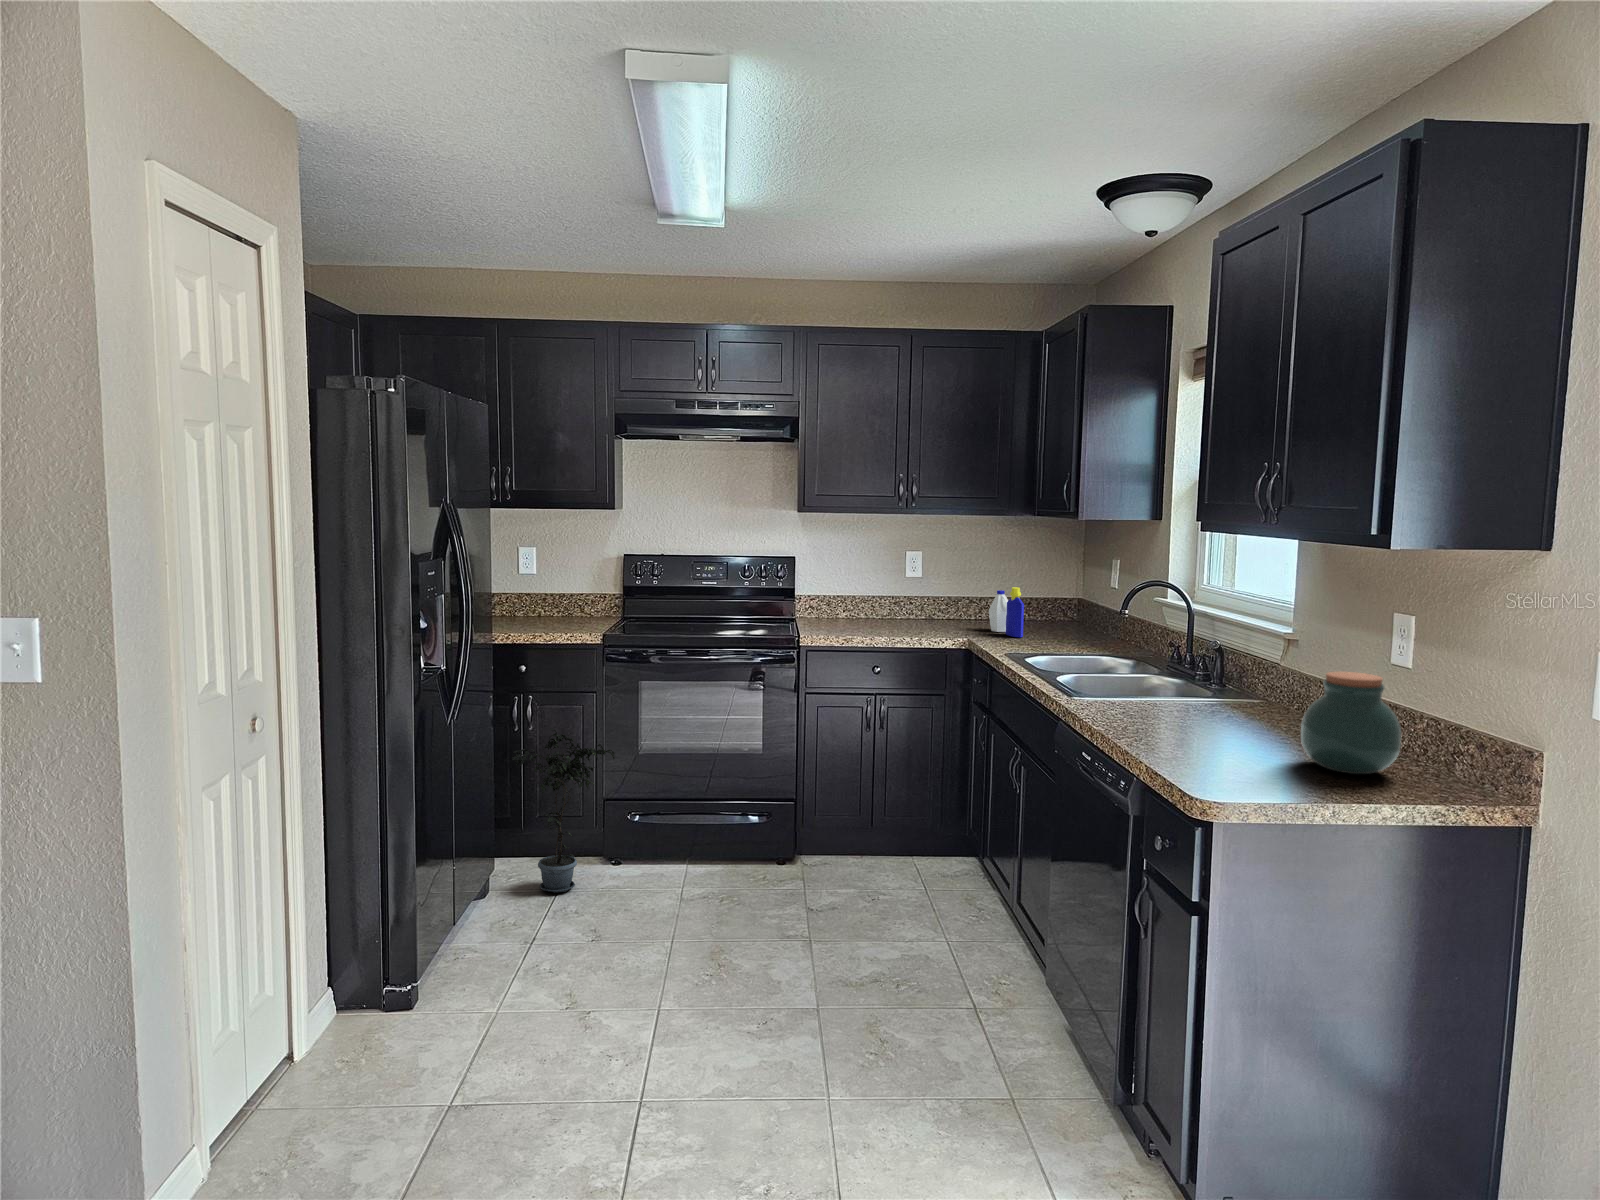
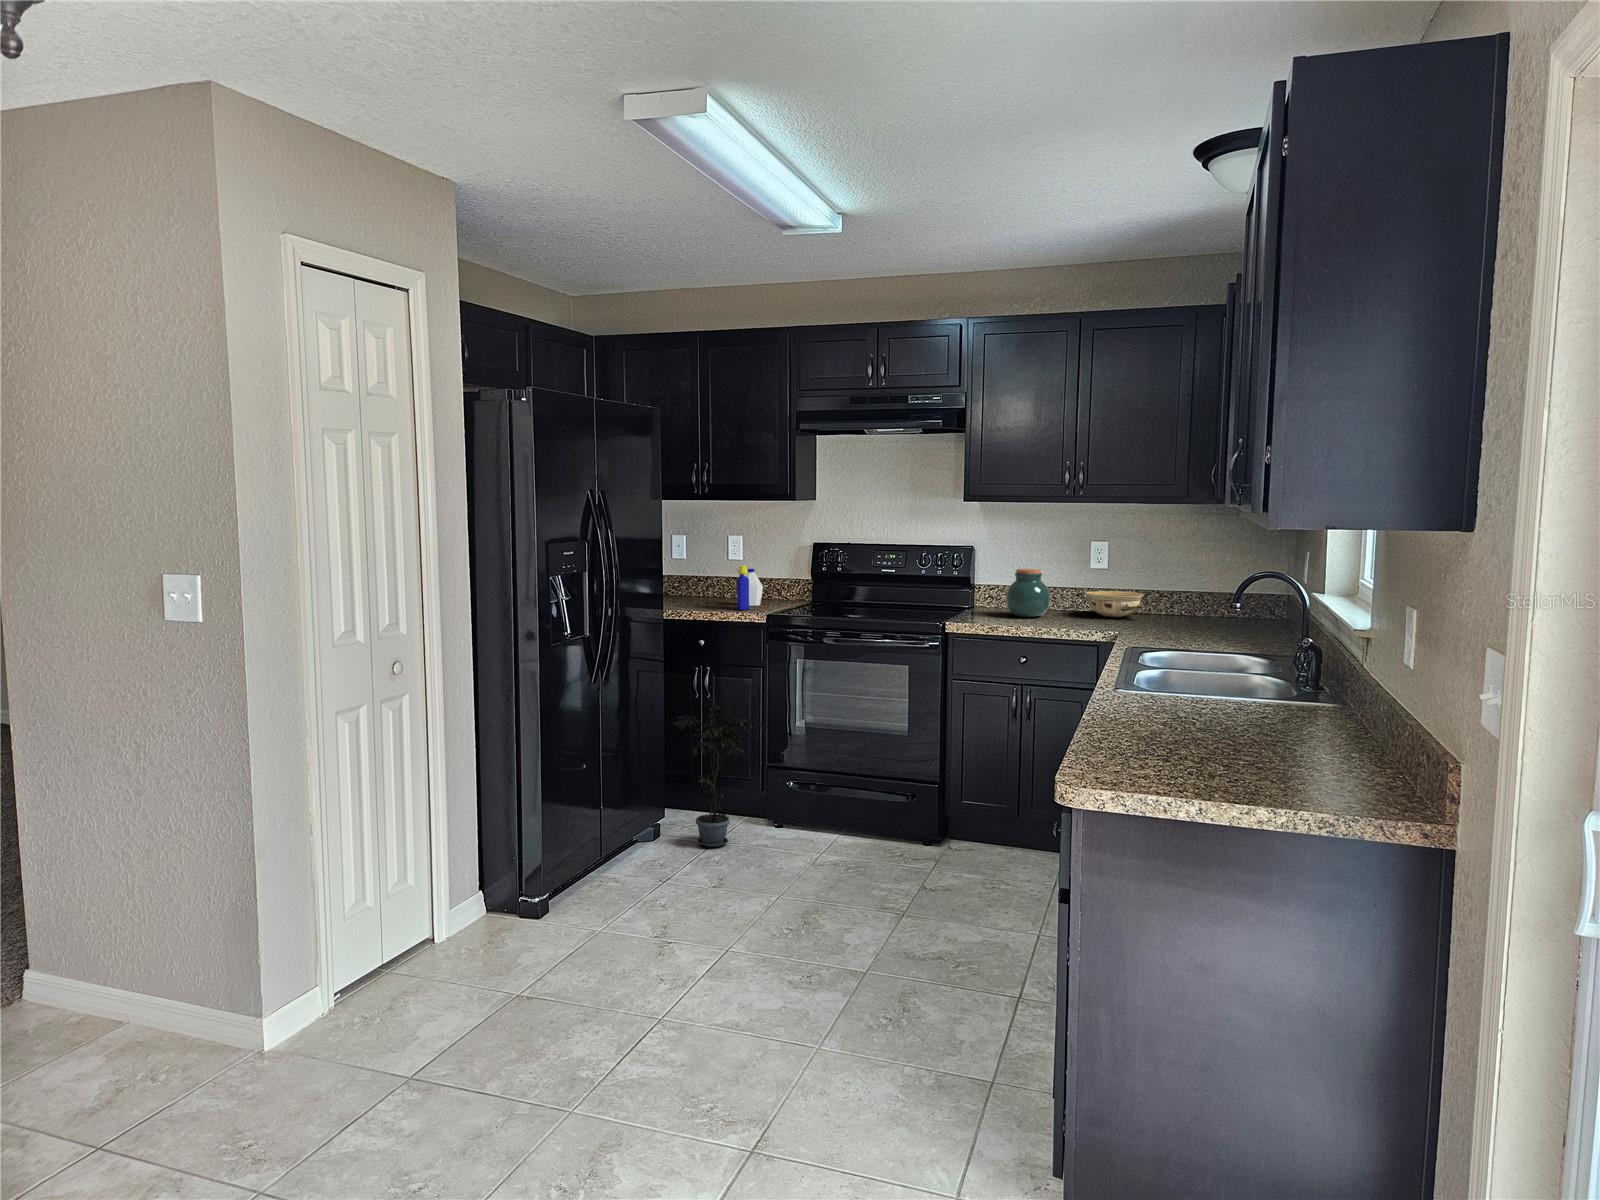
bottle: present [989,588,1024,637] -> present [737,566,763,610]
ceramic bowl: none [904,599,966,624] -> present [1085,591,1144,617]
jar: present [1301,672,1401,774] -> present [1006,569,1050,617]

